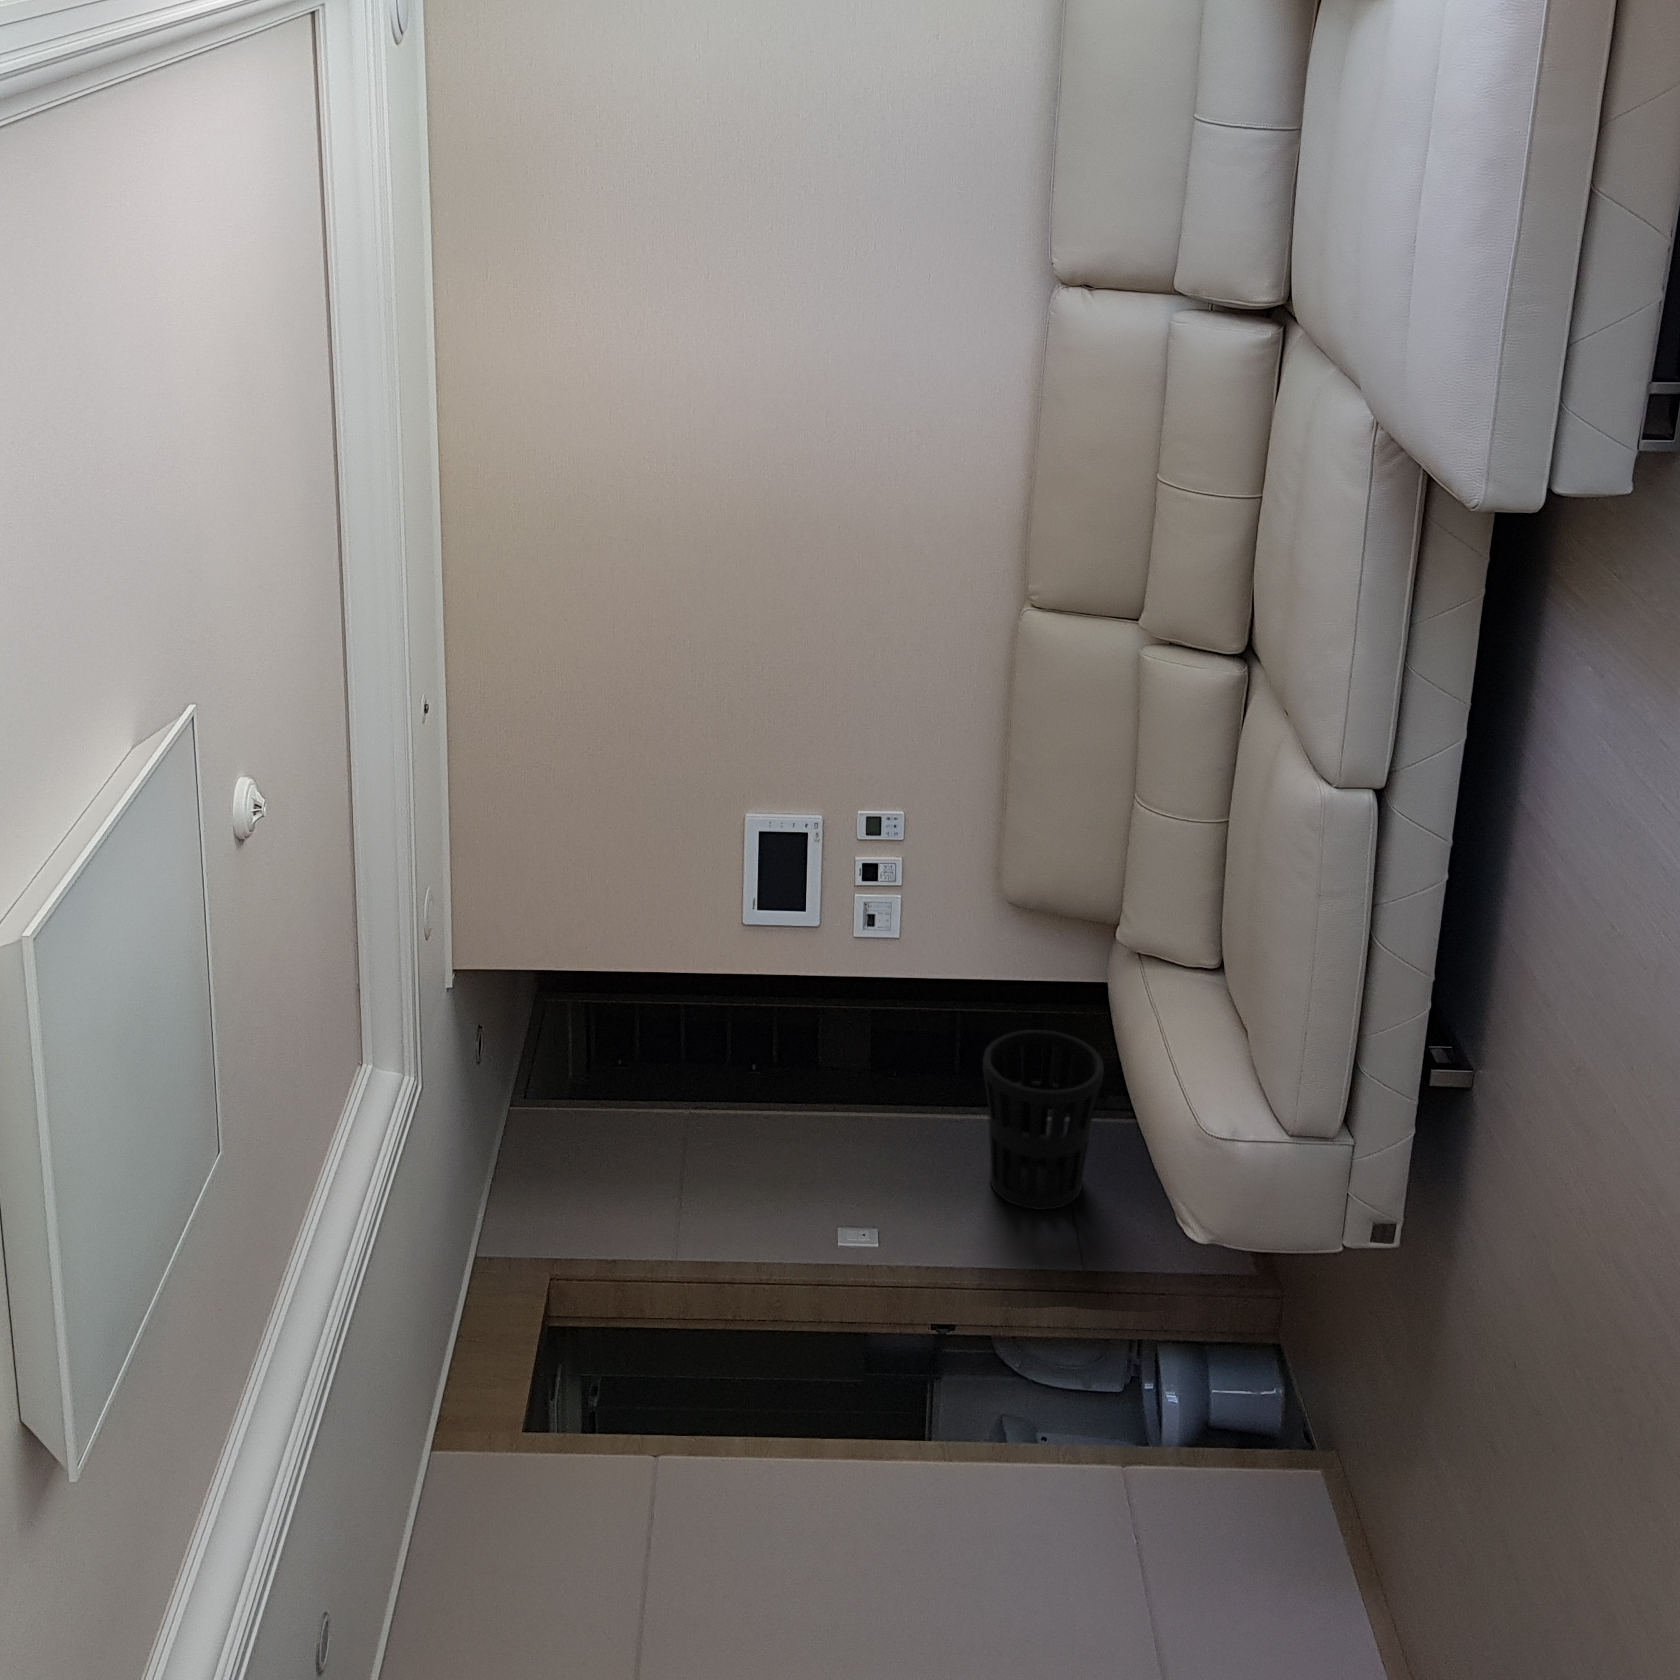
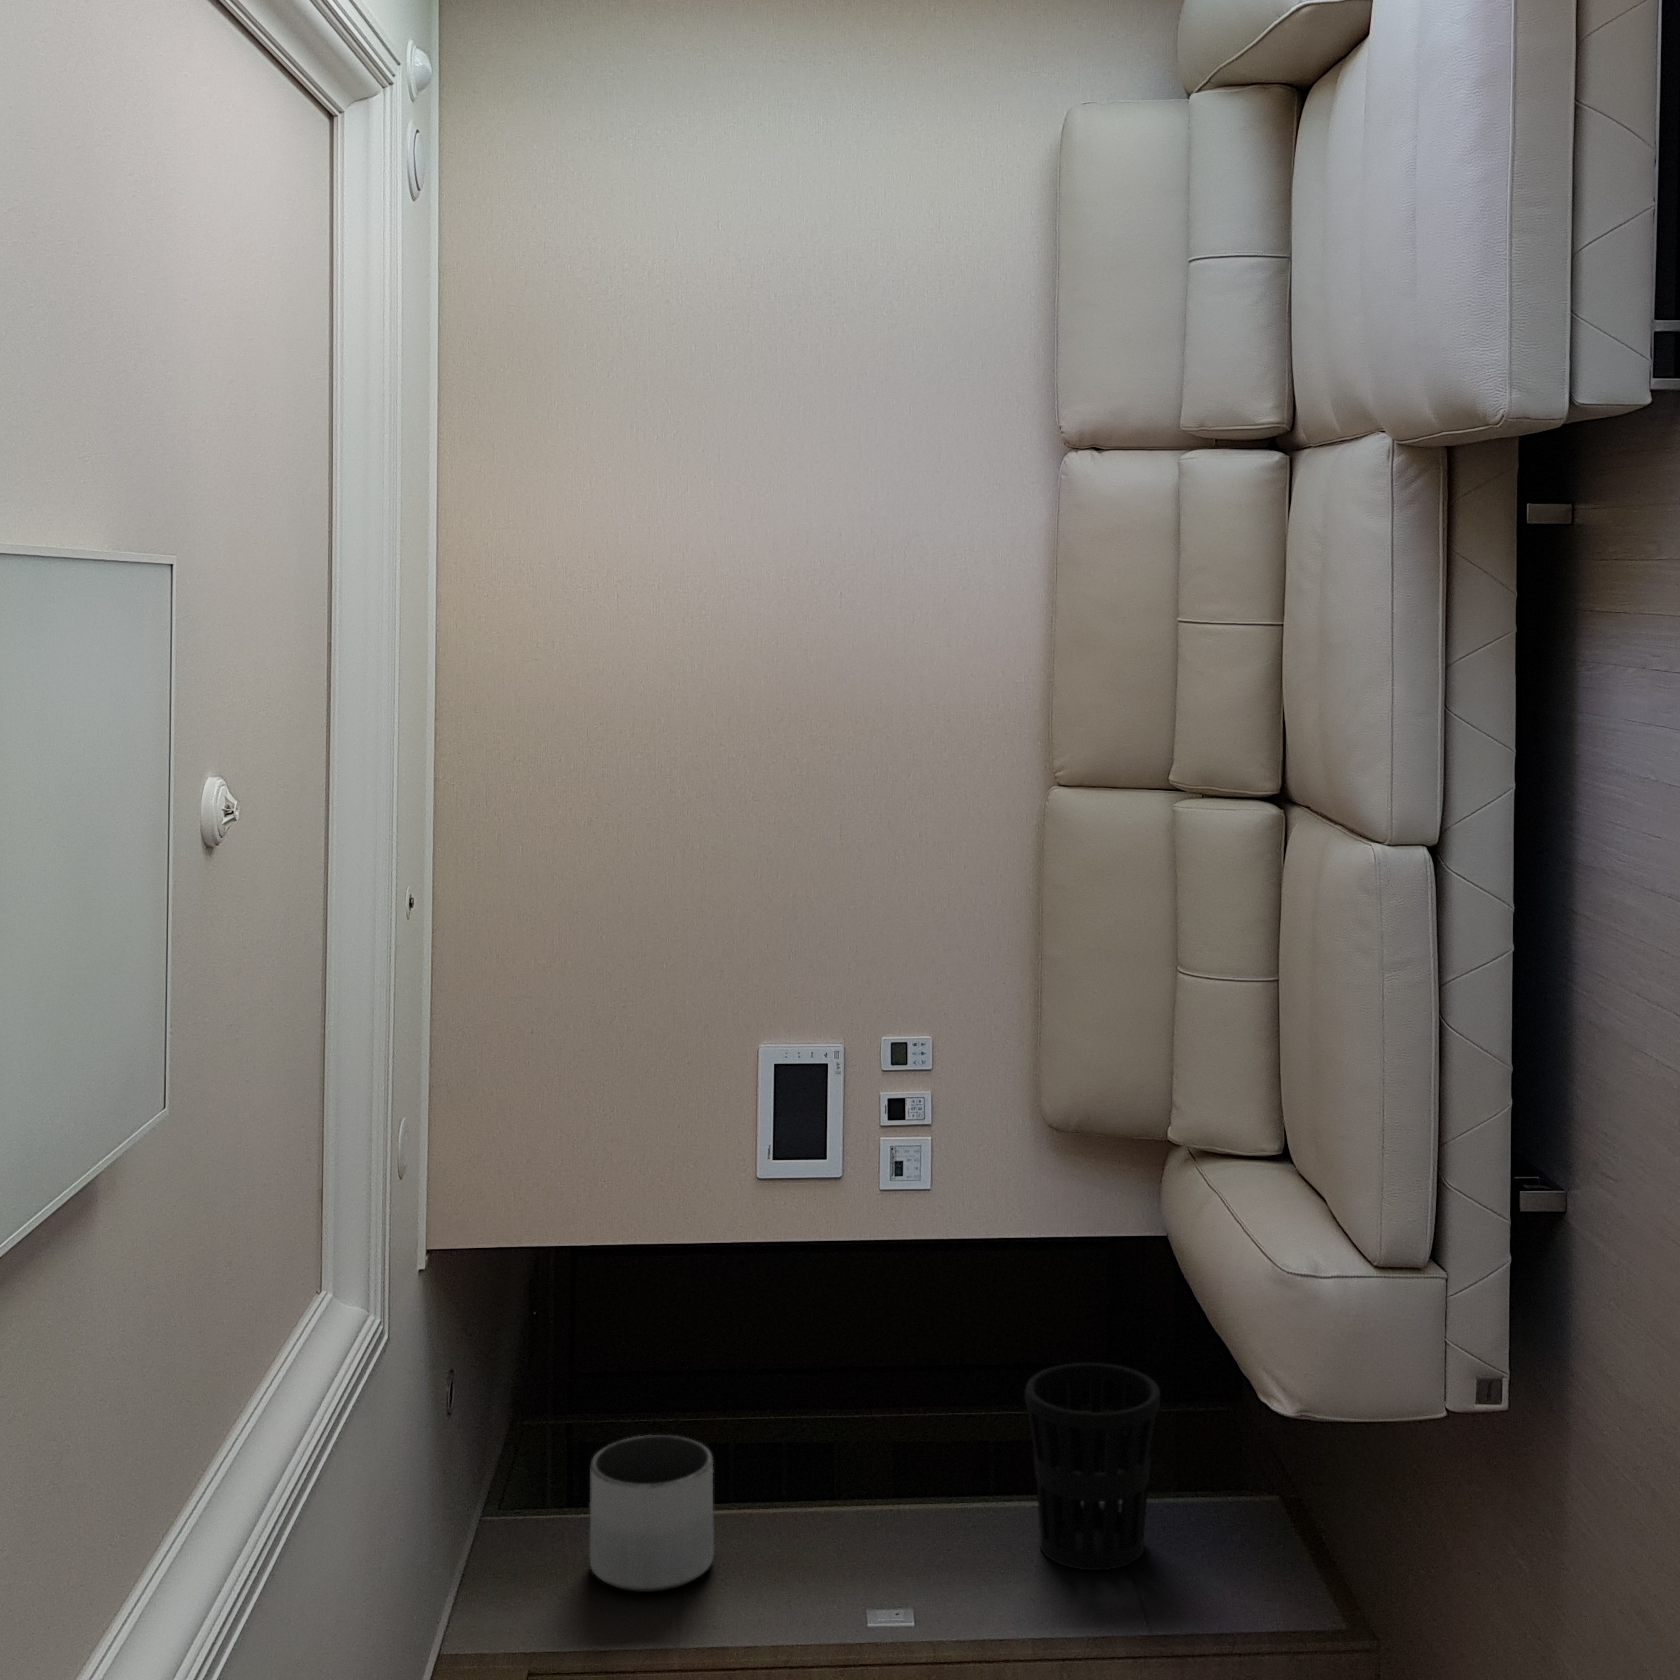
planter: none [601,1072,706,1208] -> present [590,1435,714,1592]

